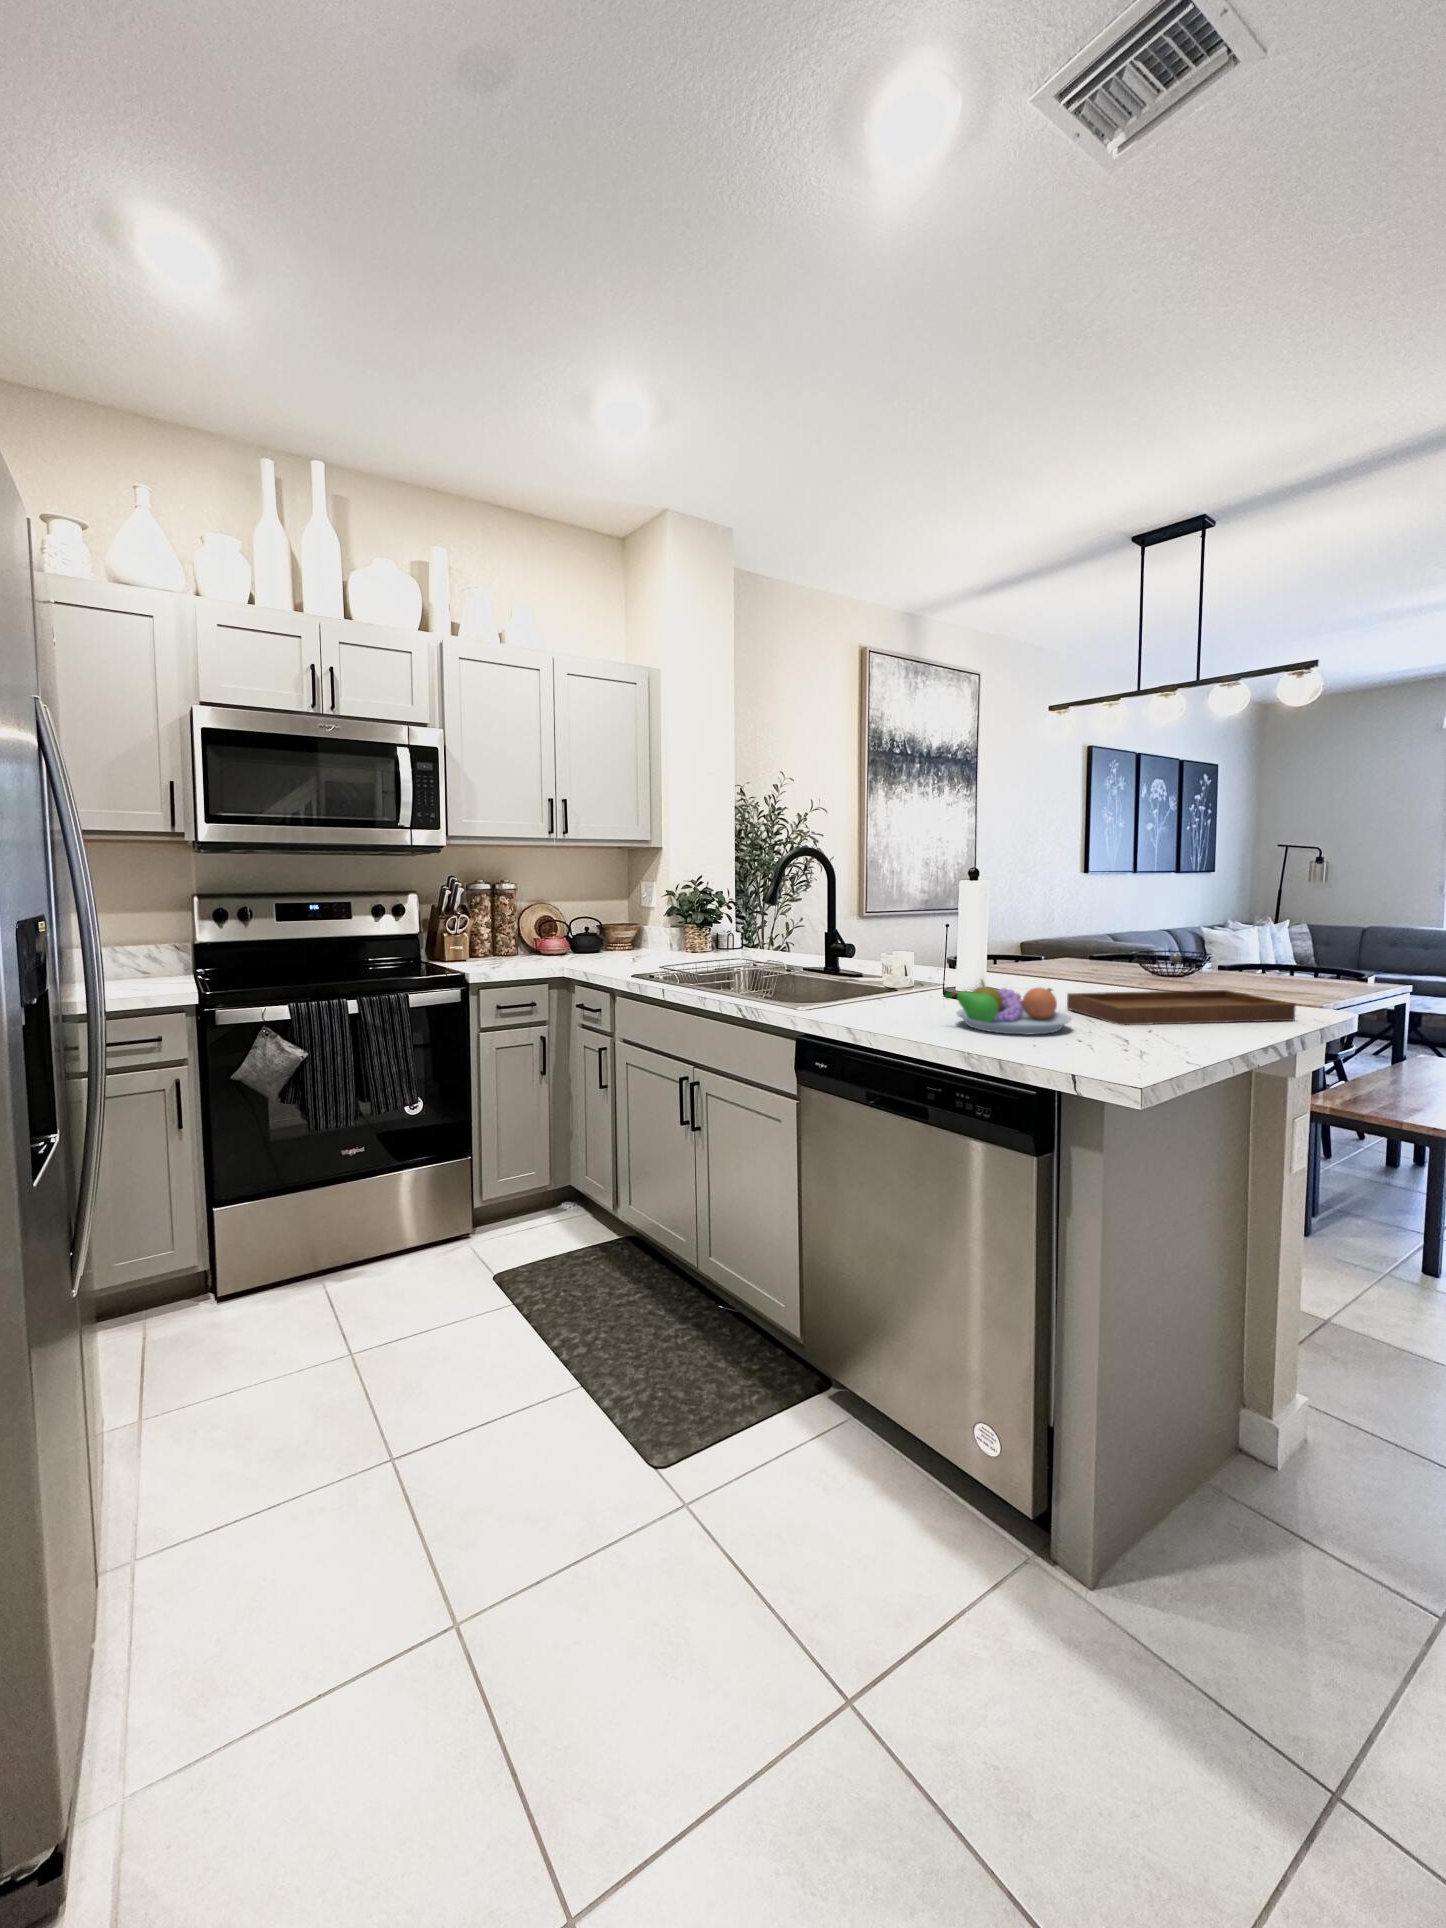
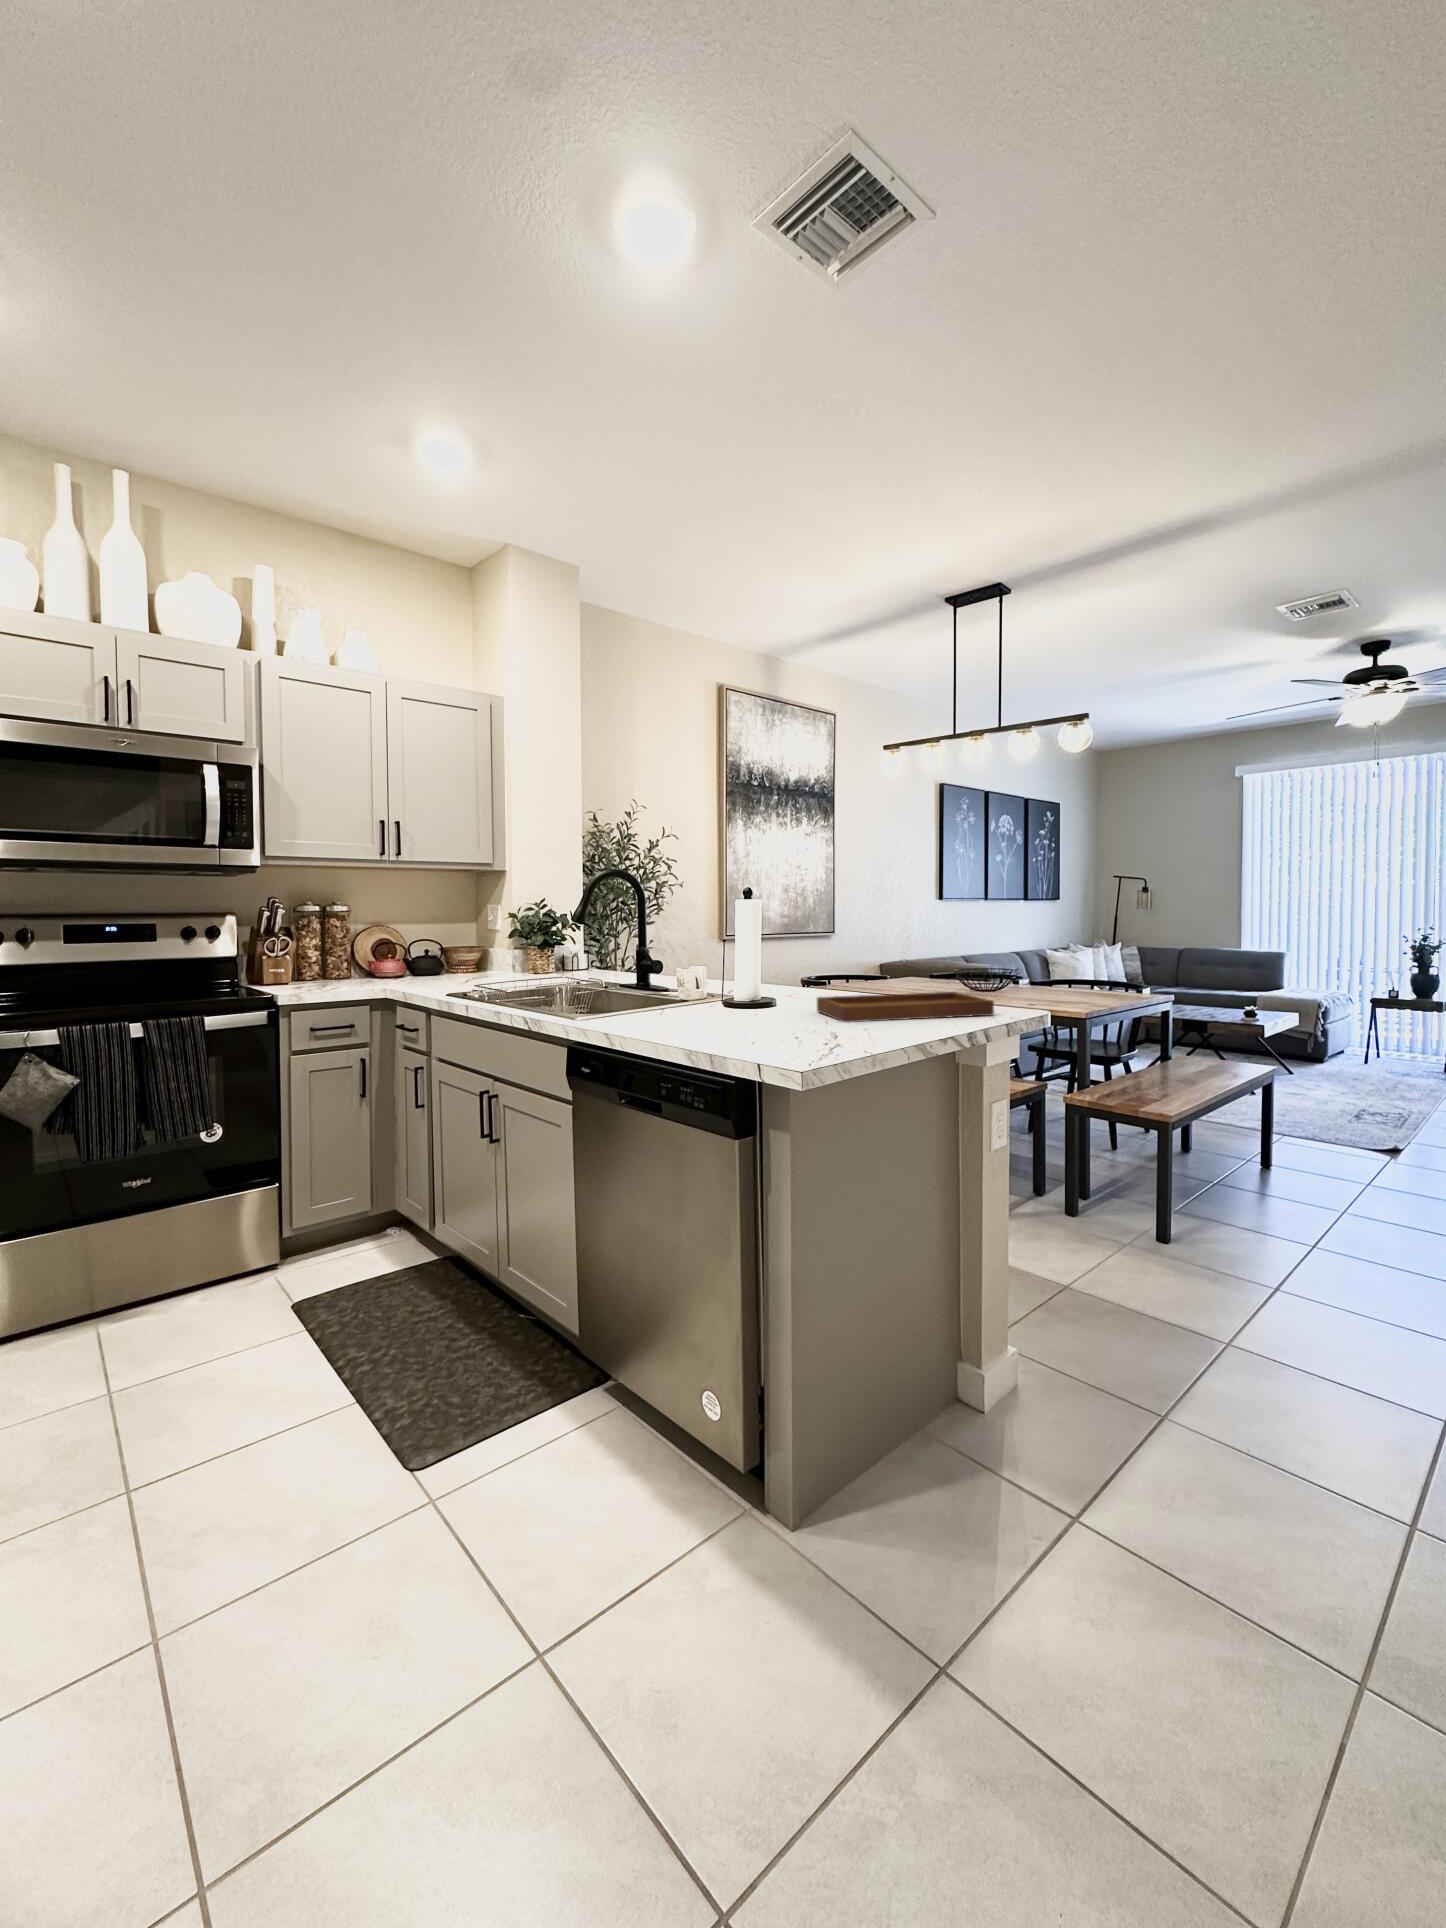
fruit bowl: present [945,981,1072,1035] -> none [689,984,798,1031]

